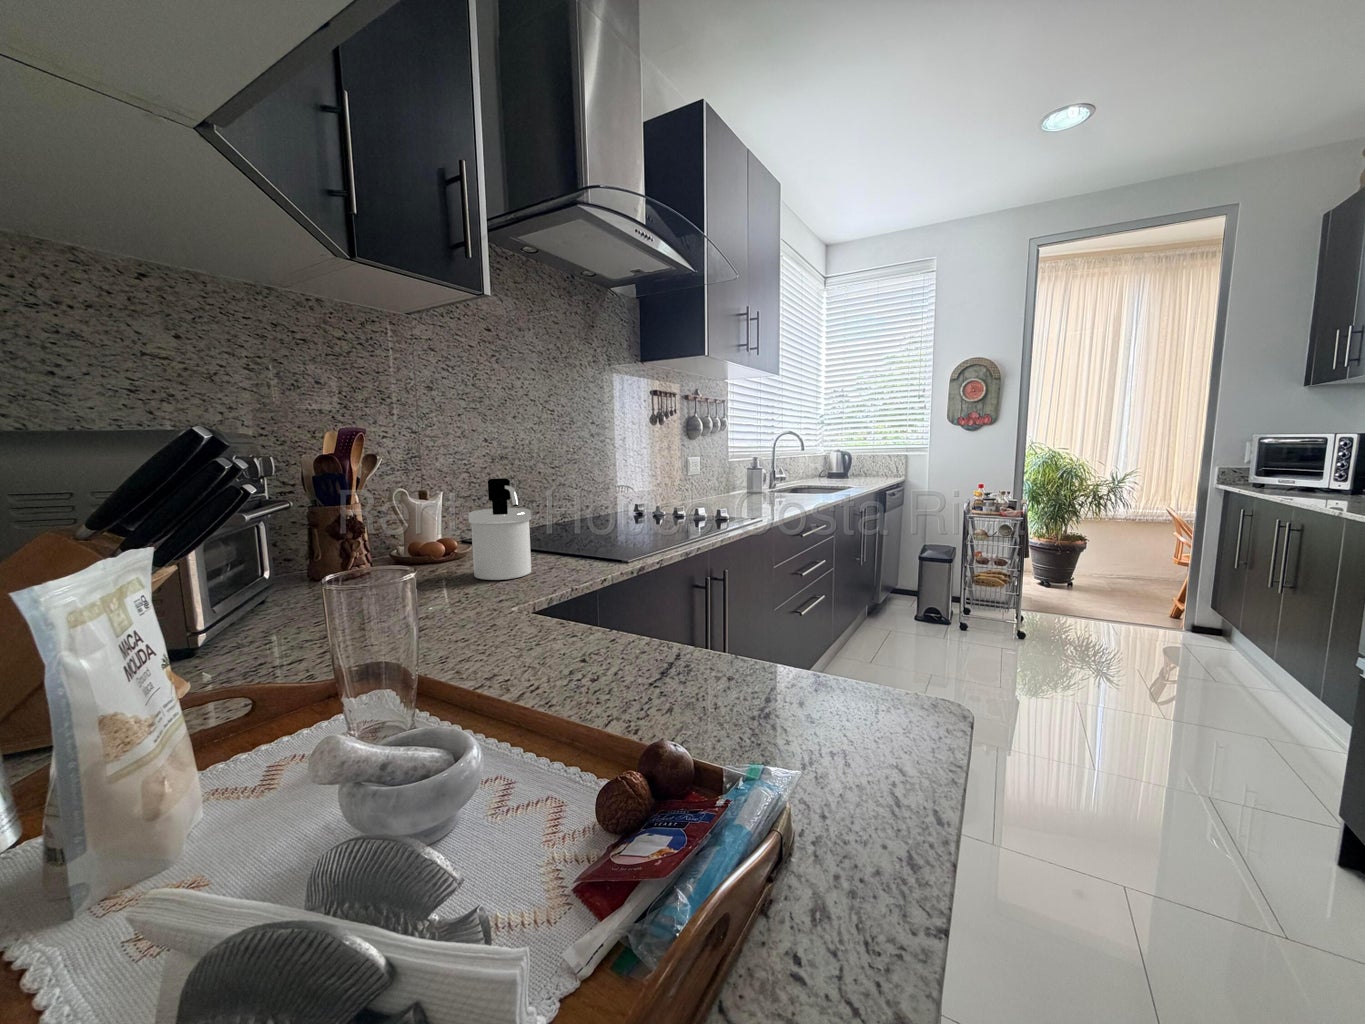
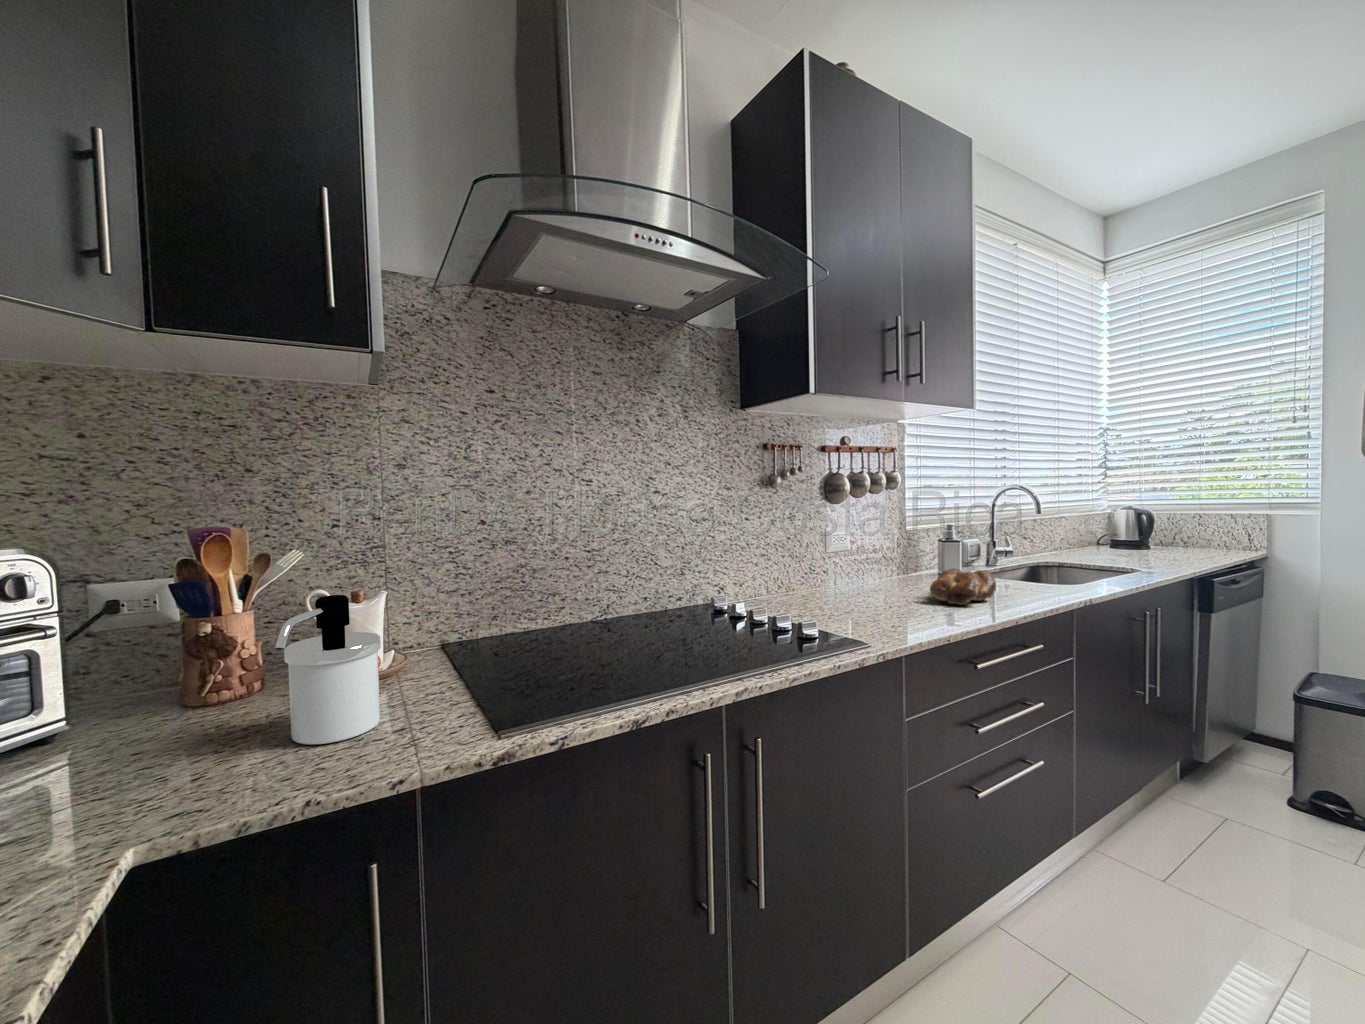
bread loaf: none [764,482,800,504] -> present [930,568,996,605]

